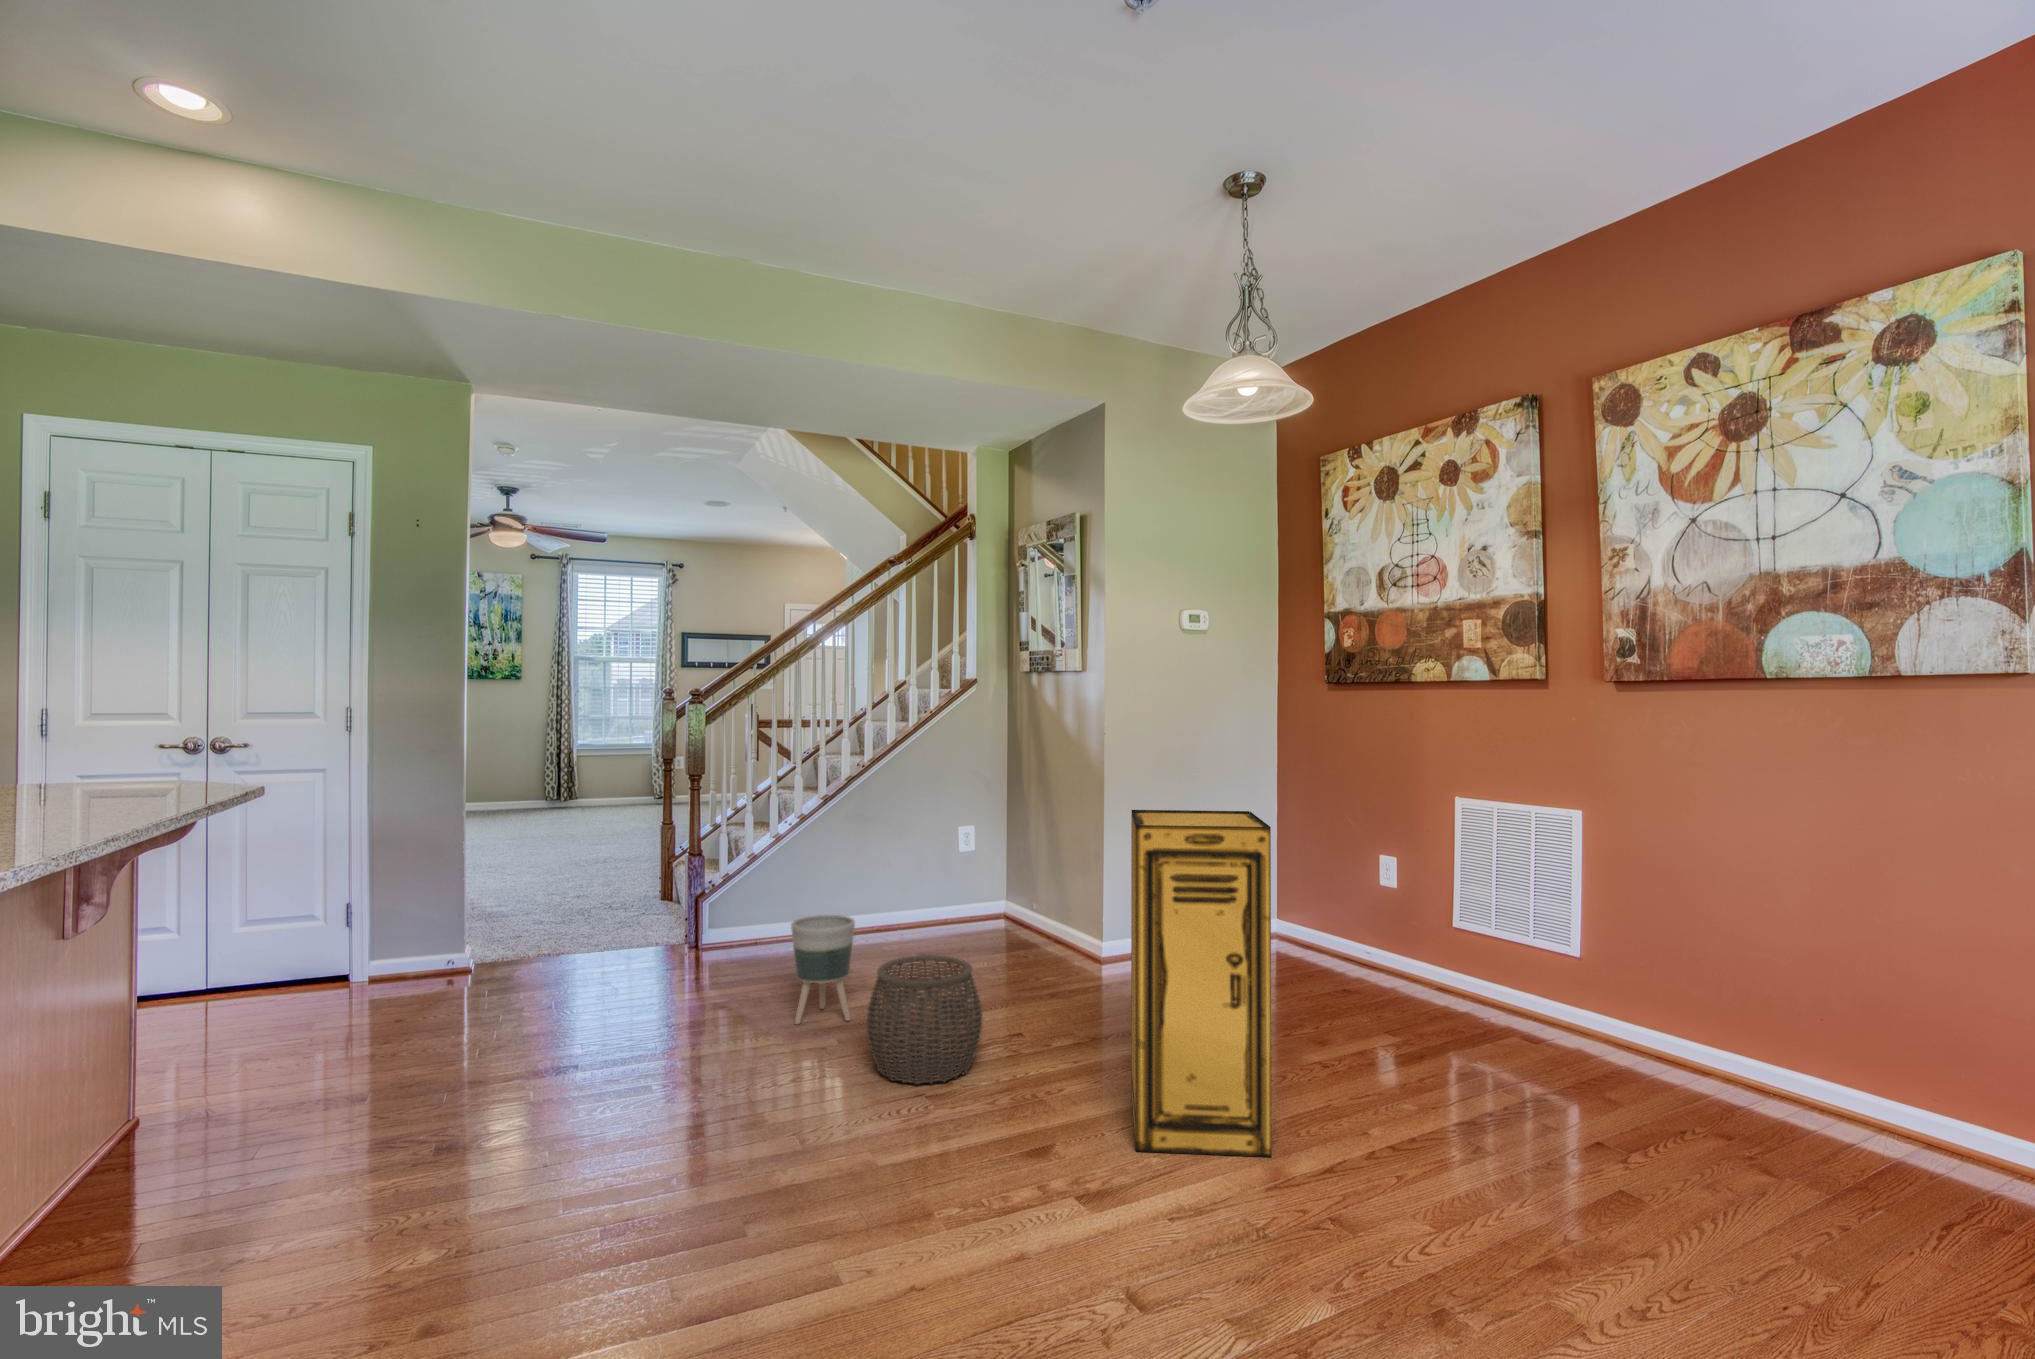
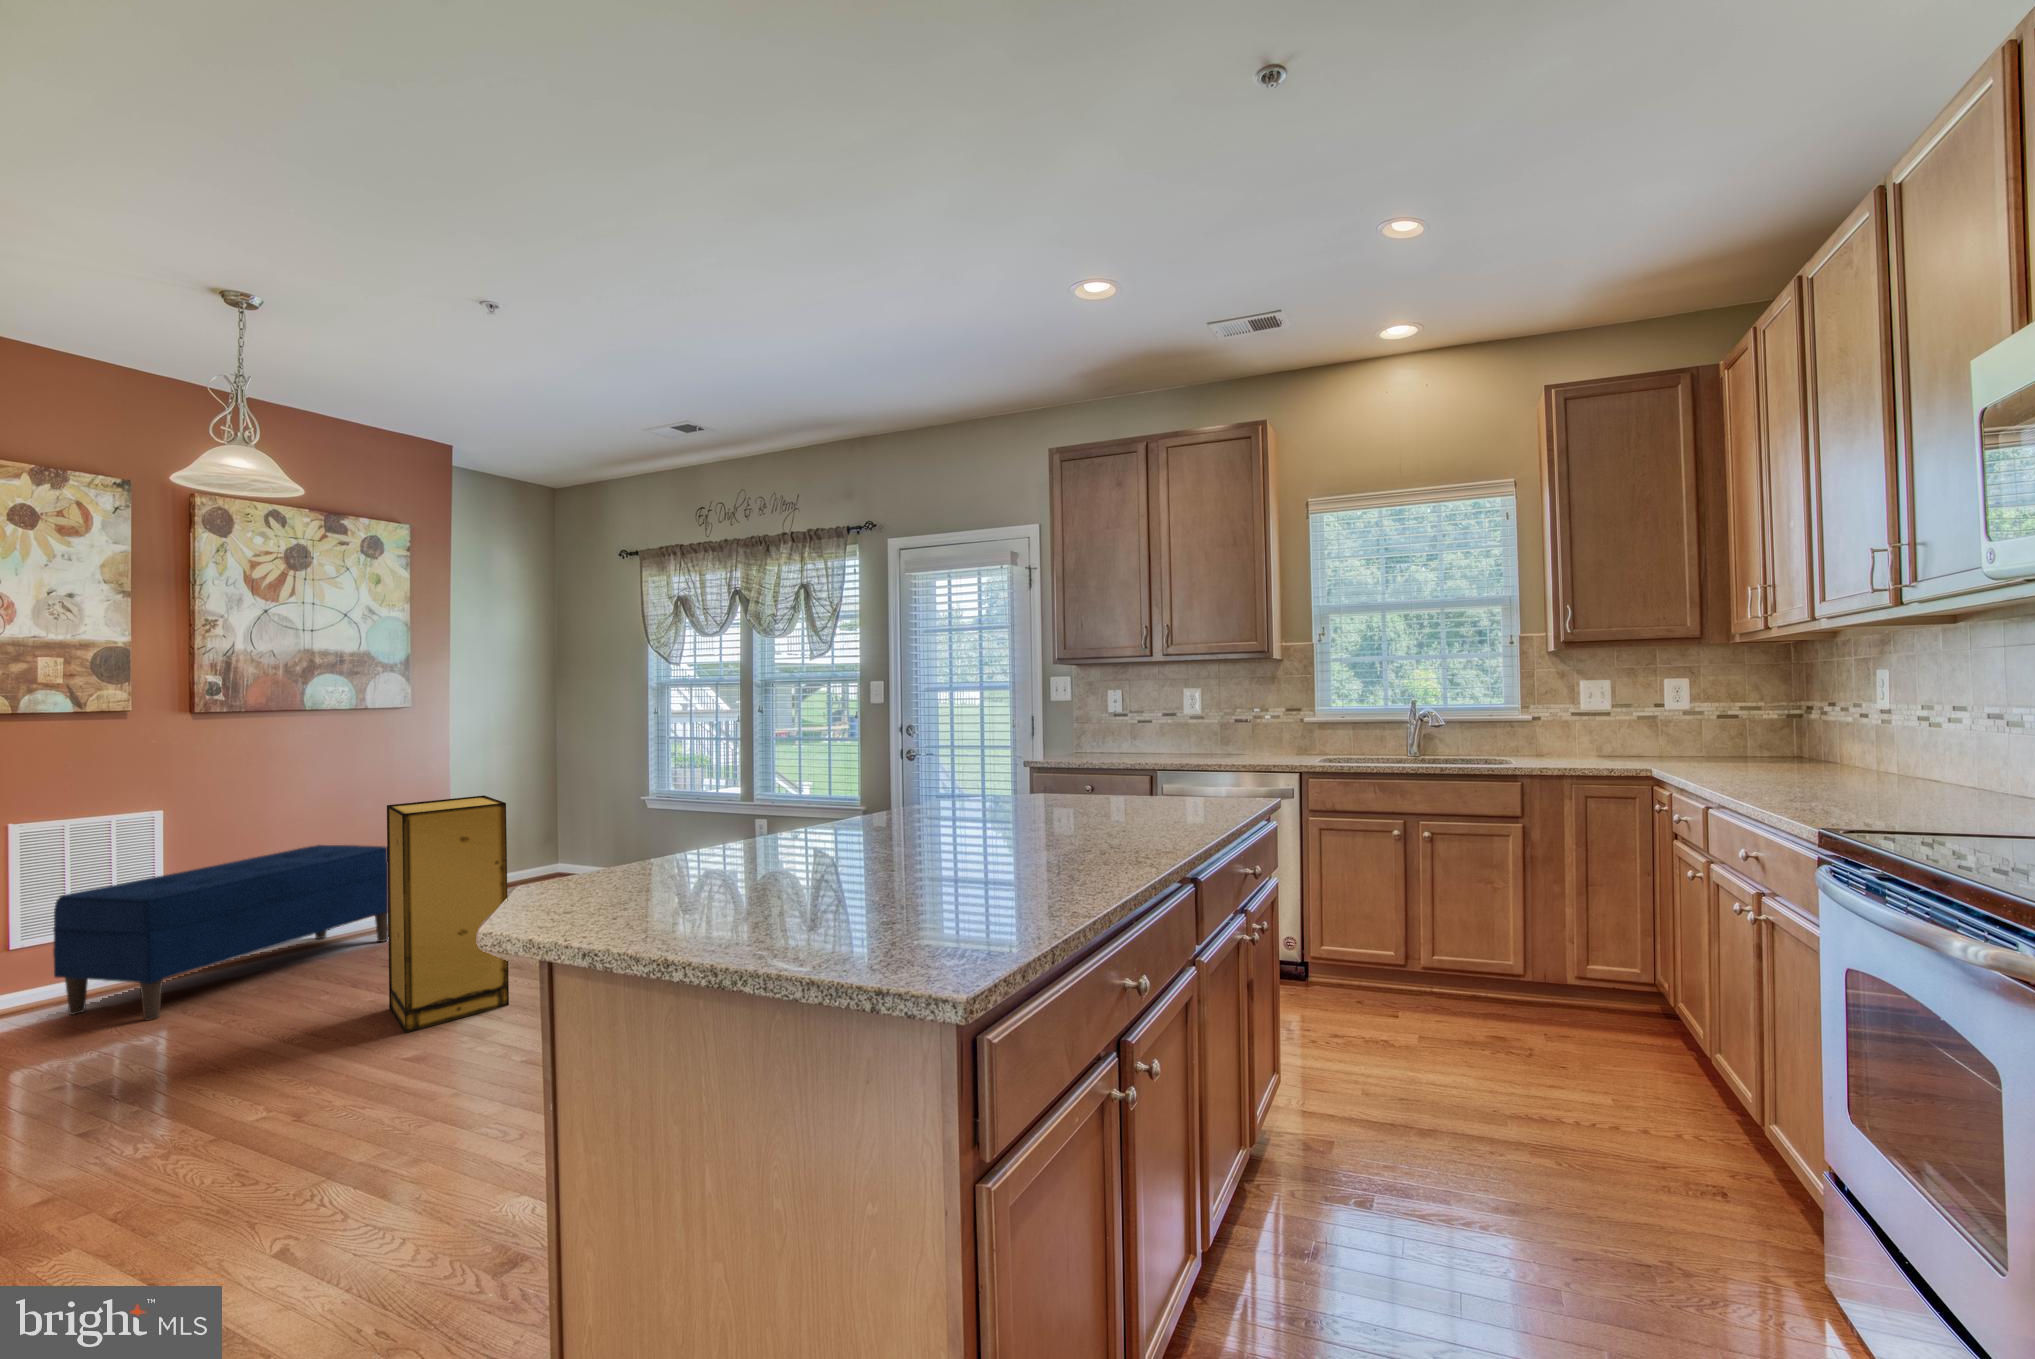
bench: none [1378,877,1792,1140] -> present [53,845,388,1021]
planter: present [791,915,855,1024] -> none [107,1081,249,1285]
woven basket: present [867,955,982,1084] -> none [302,991,454,1135]

